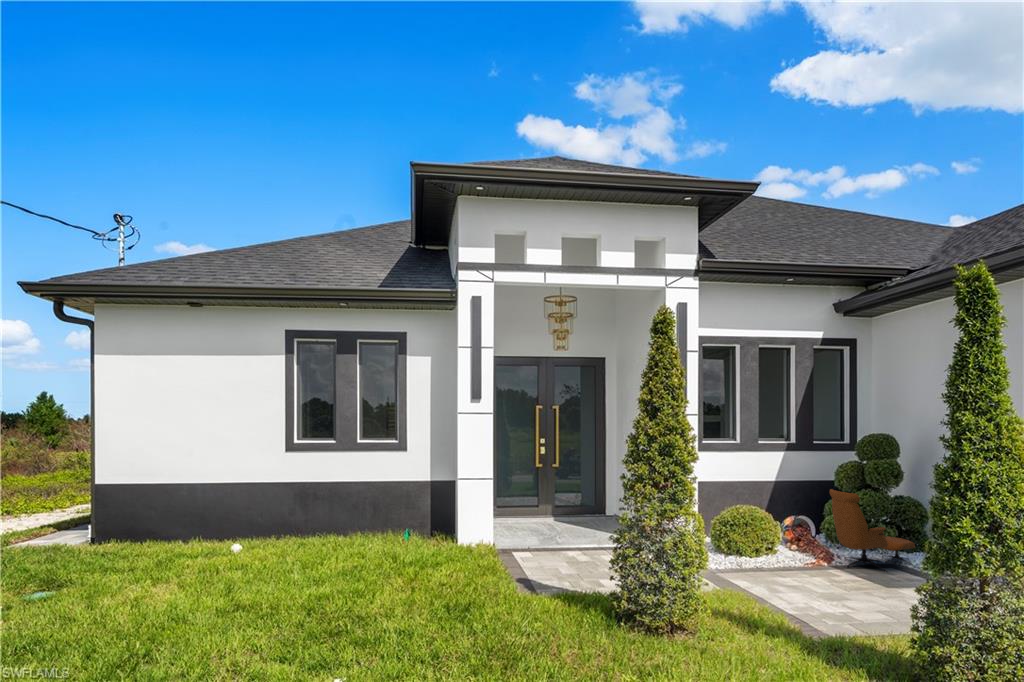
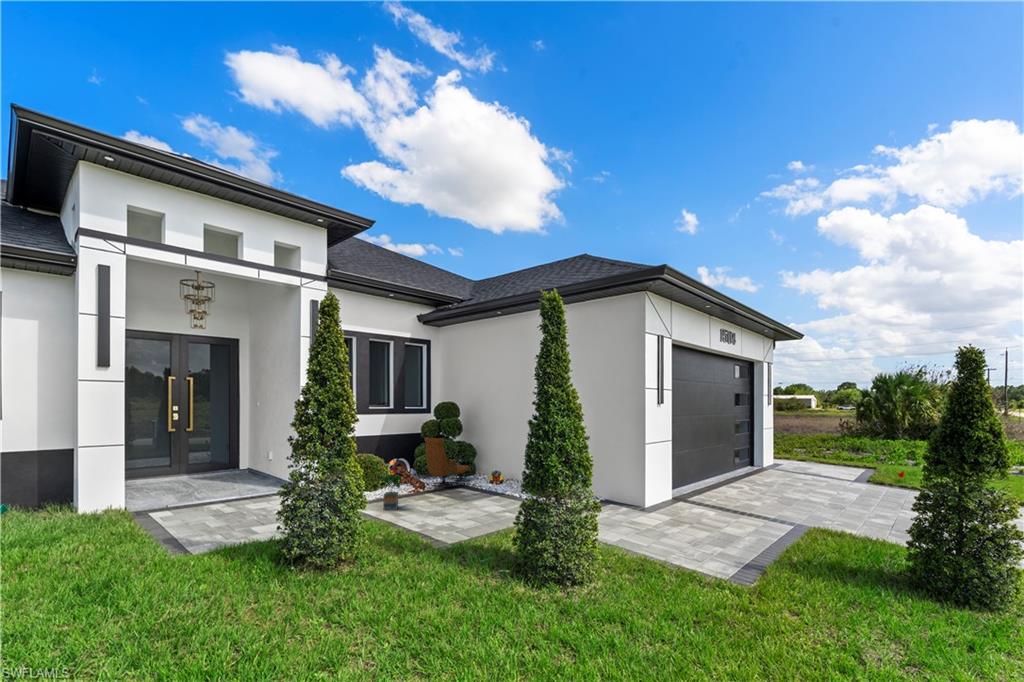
potted tree: none [758,533,790,584] -> present [382,475,403,510]

